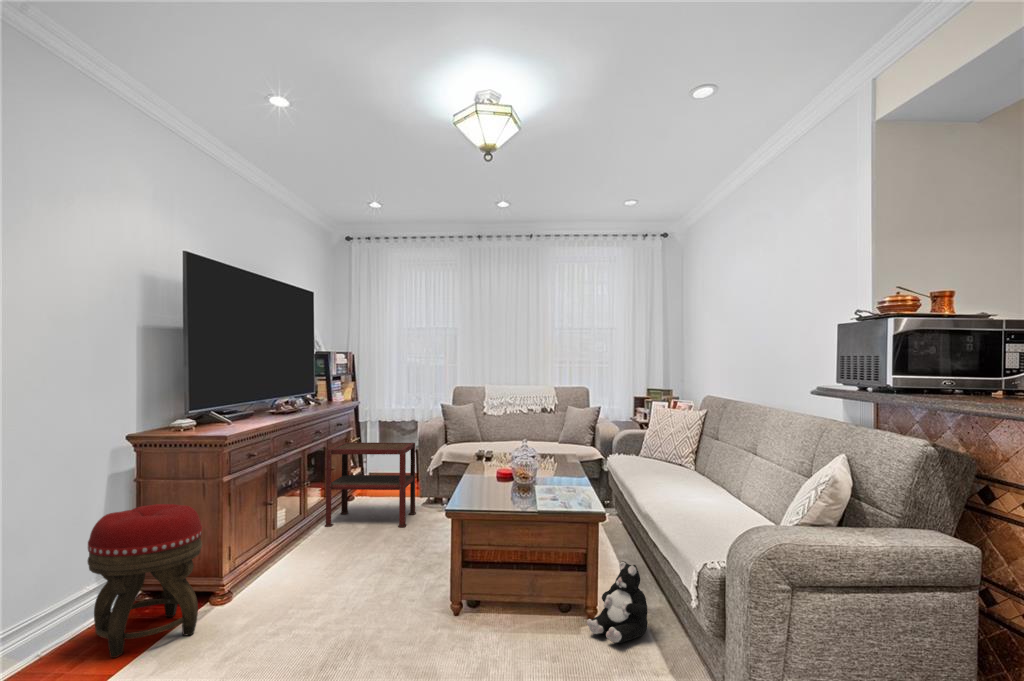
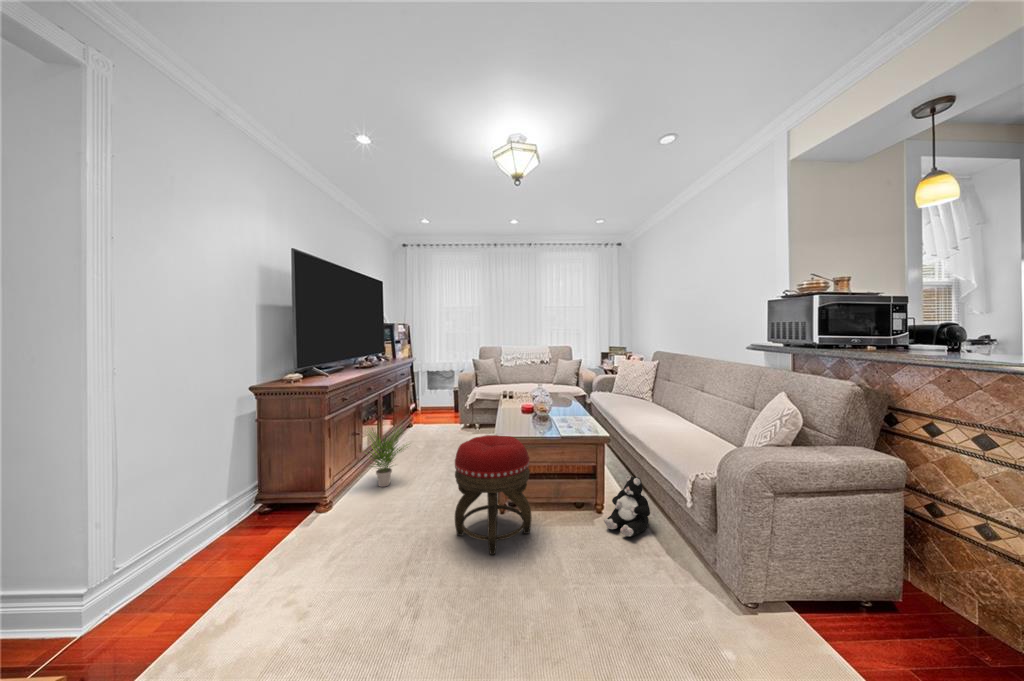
side table: present [325,442,416,527] -> none [395,387,458,447]
potted plant: none [260,491,342,577] -> present [371,430,407,487]
footstool: present [88,504,202,658] -> present [455,435,532,555]

